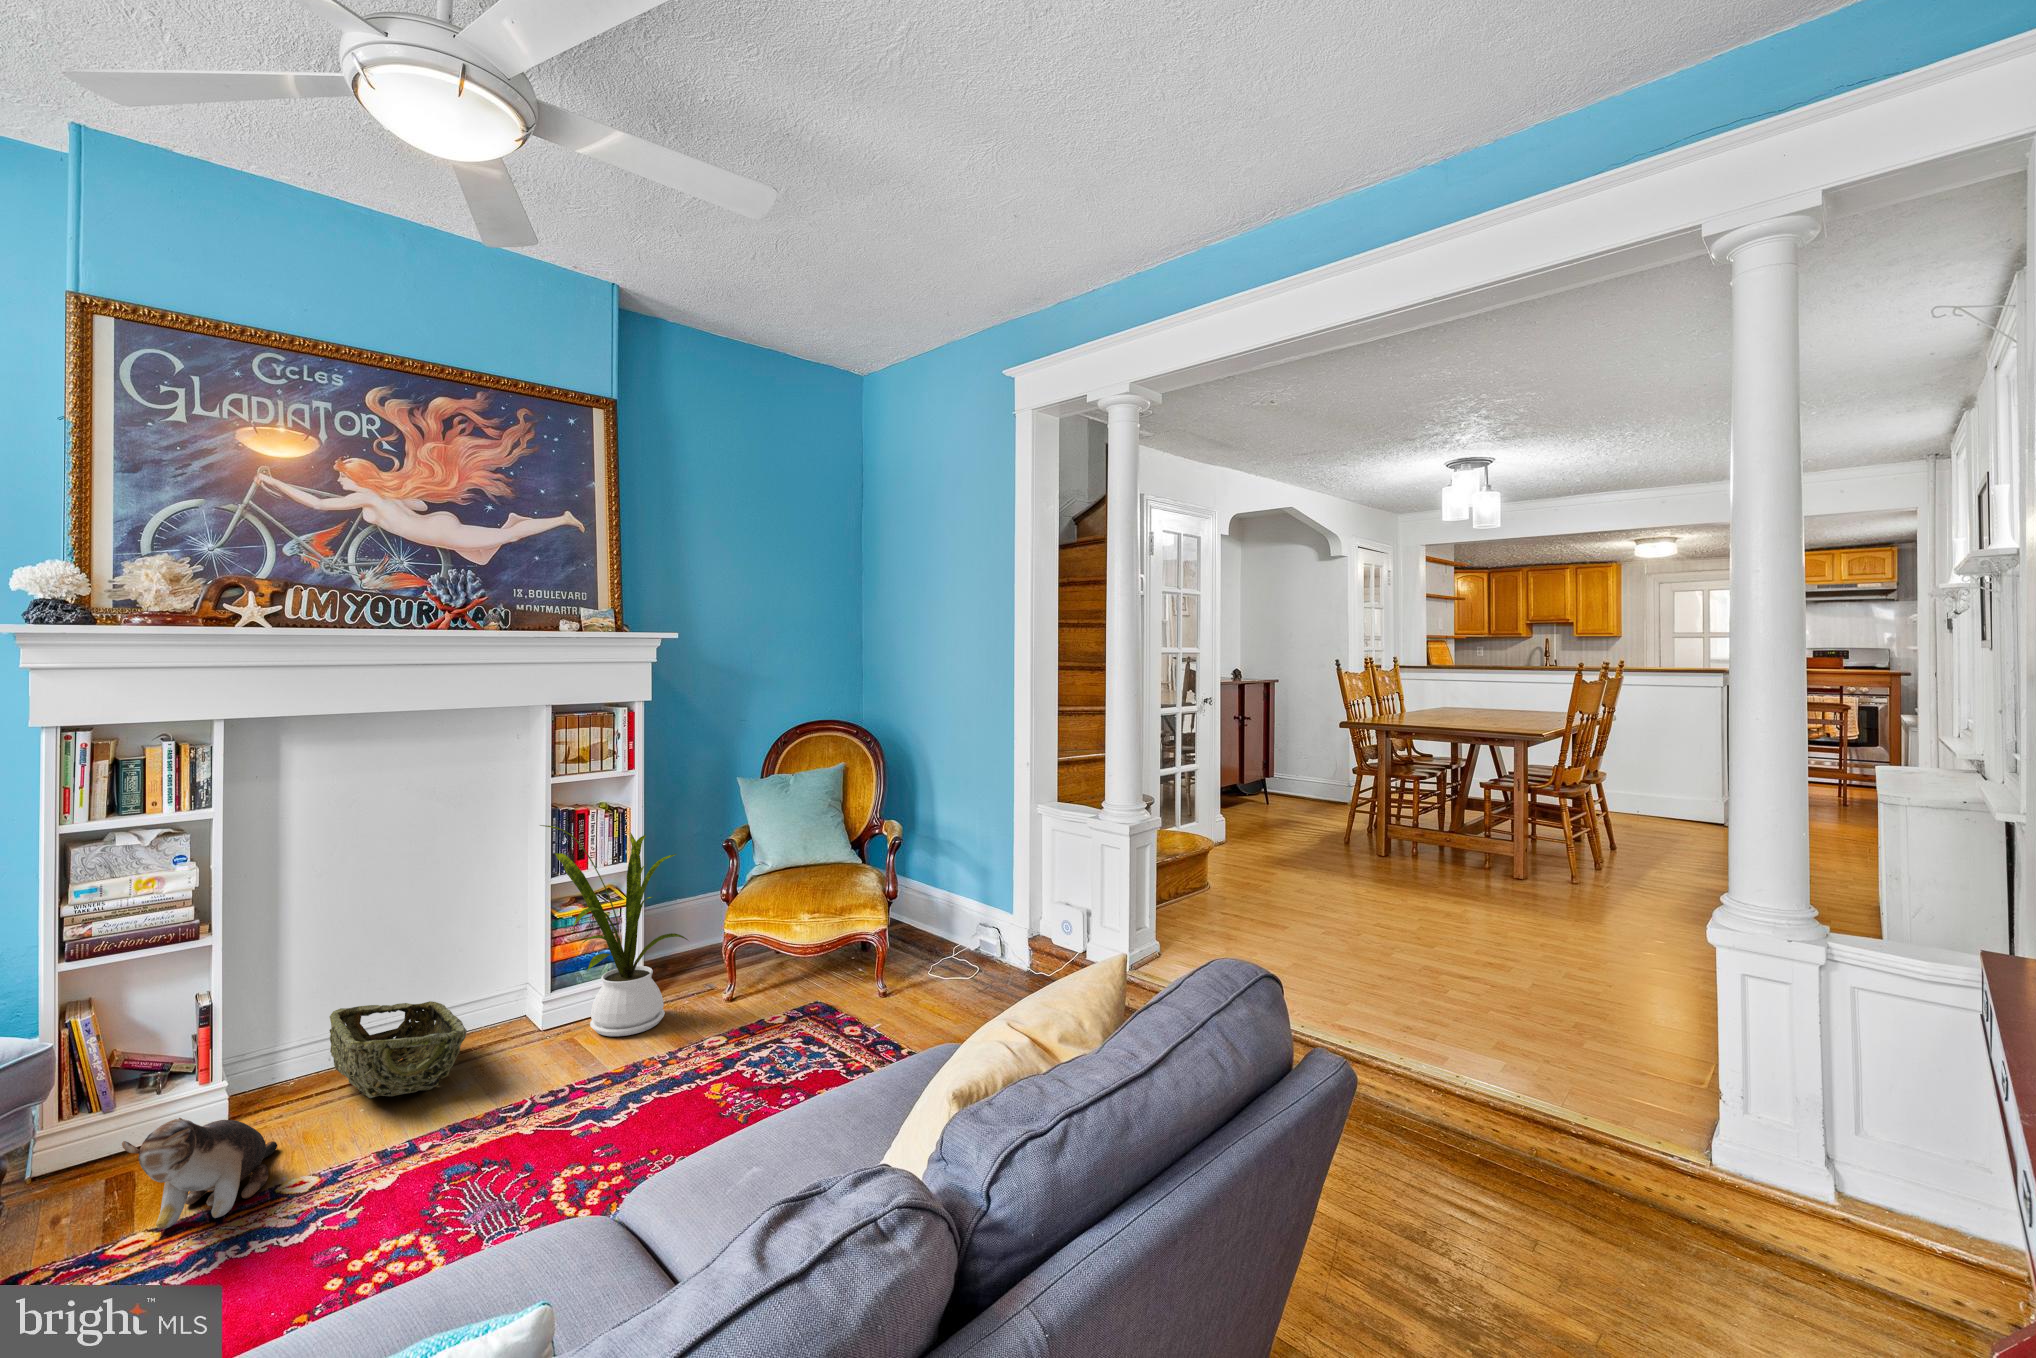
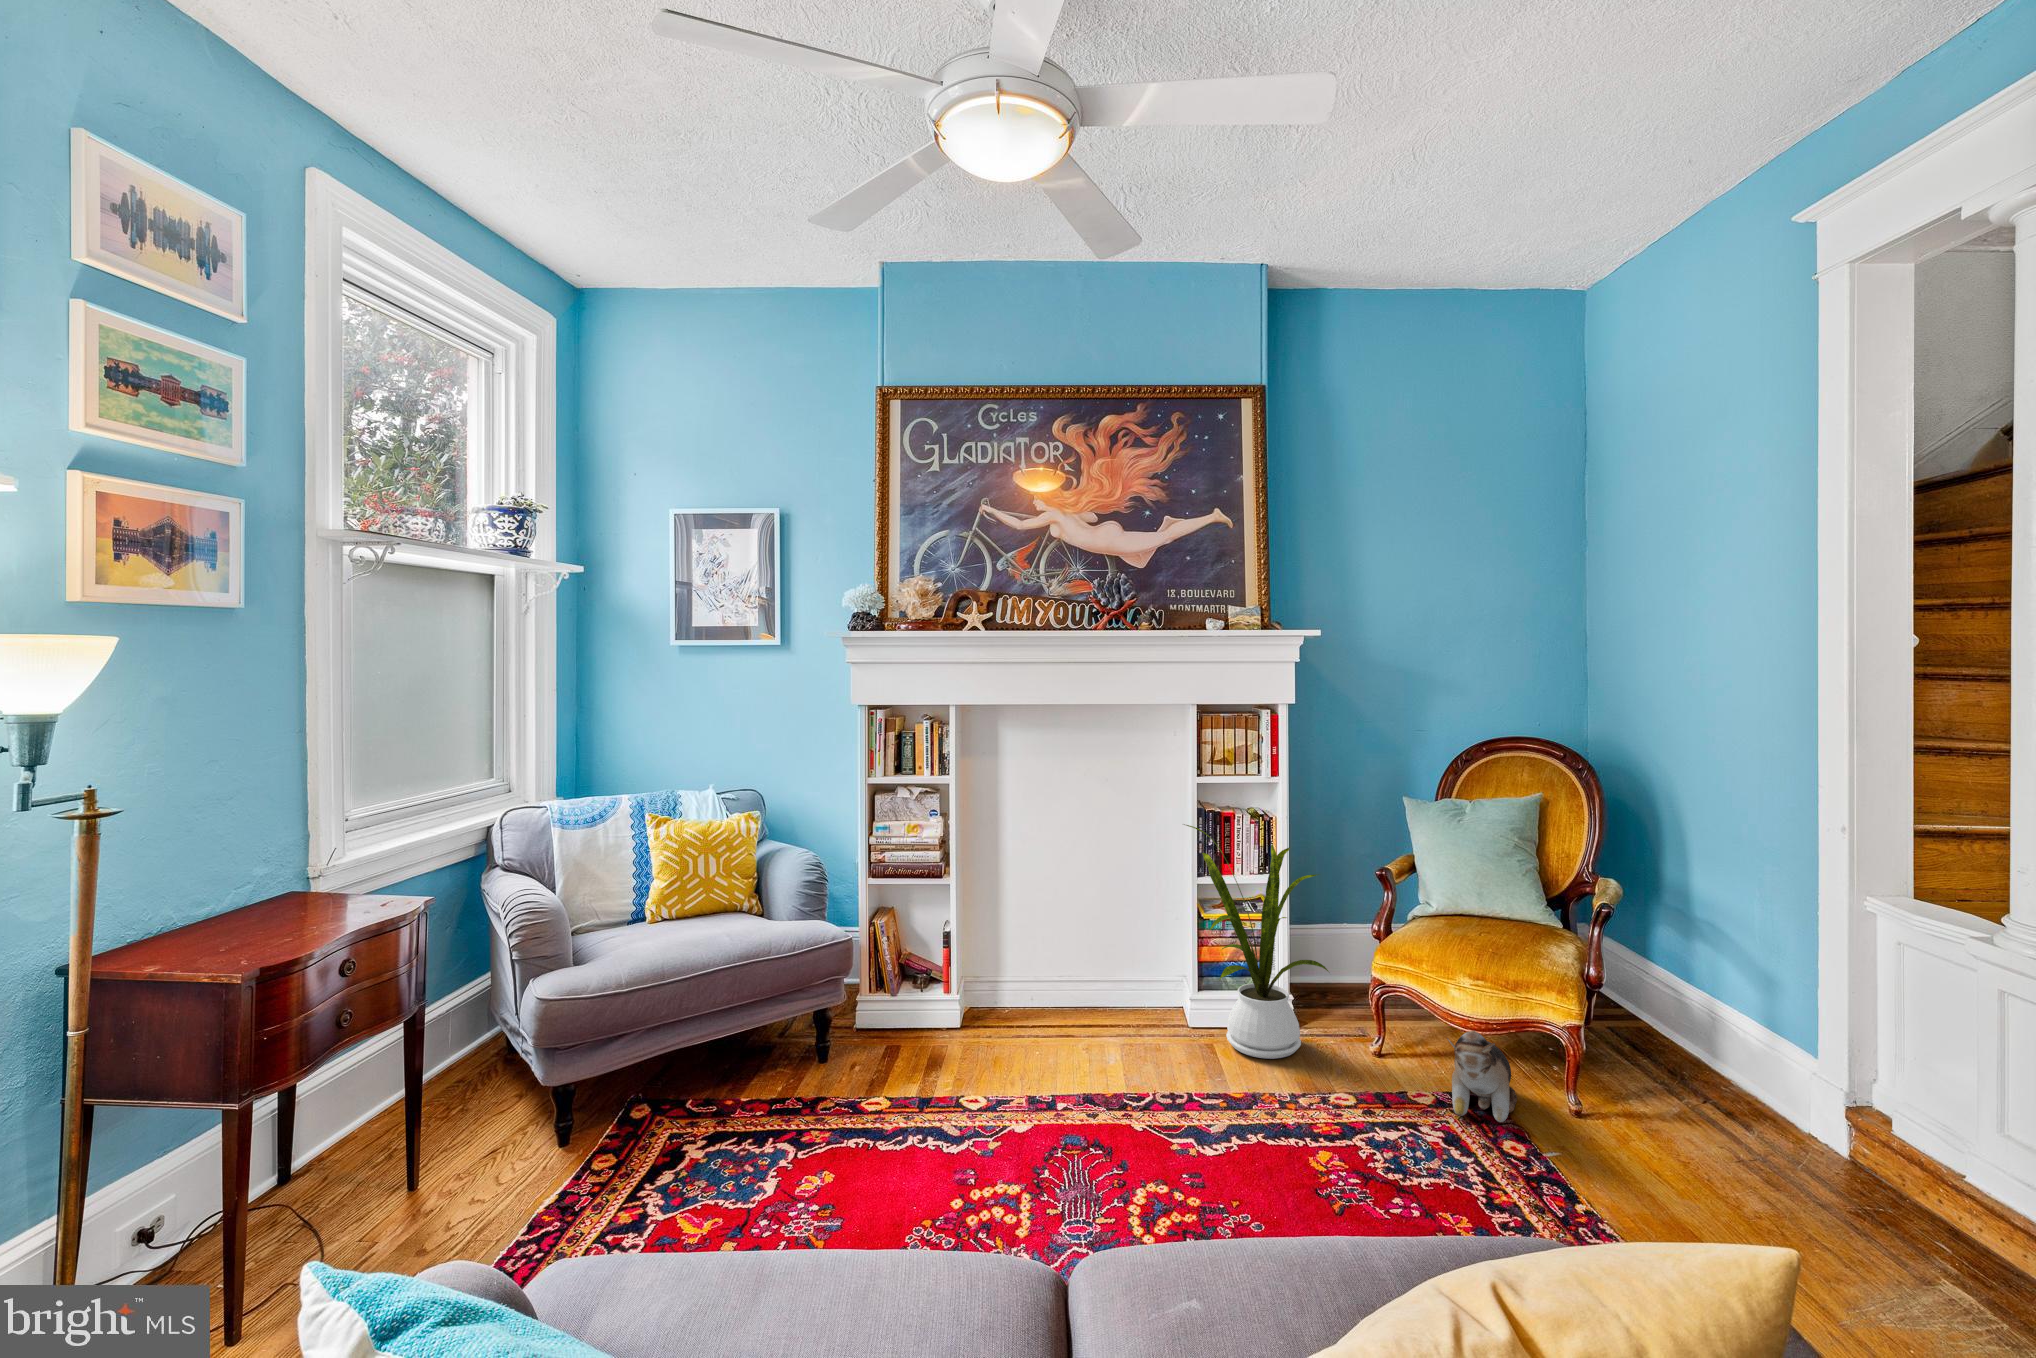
woven basket: present [329,1001,467,1098] -> none [1020,958,1110,1053]
plush toy: present [122,1118,277,1229] -> present [1447,1031,1517,1122]

